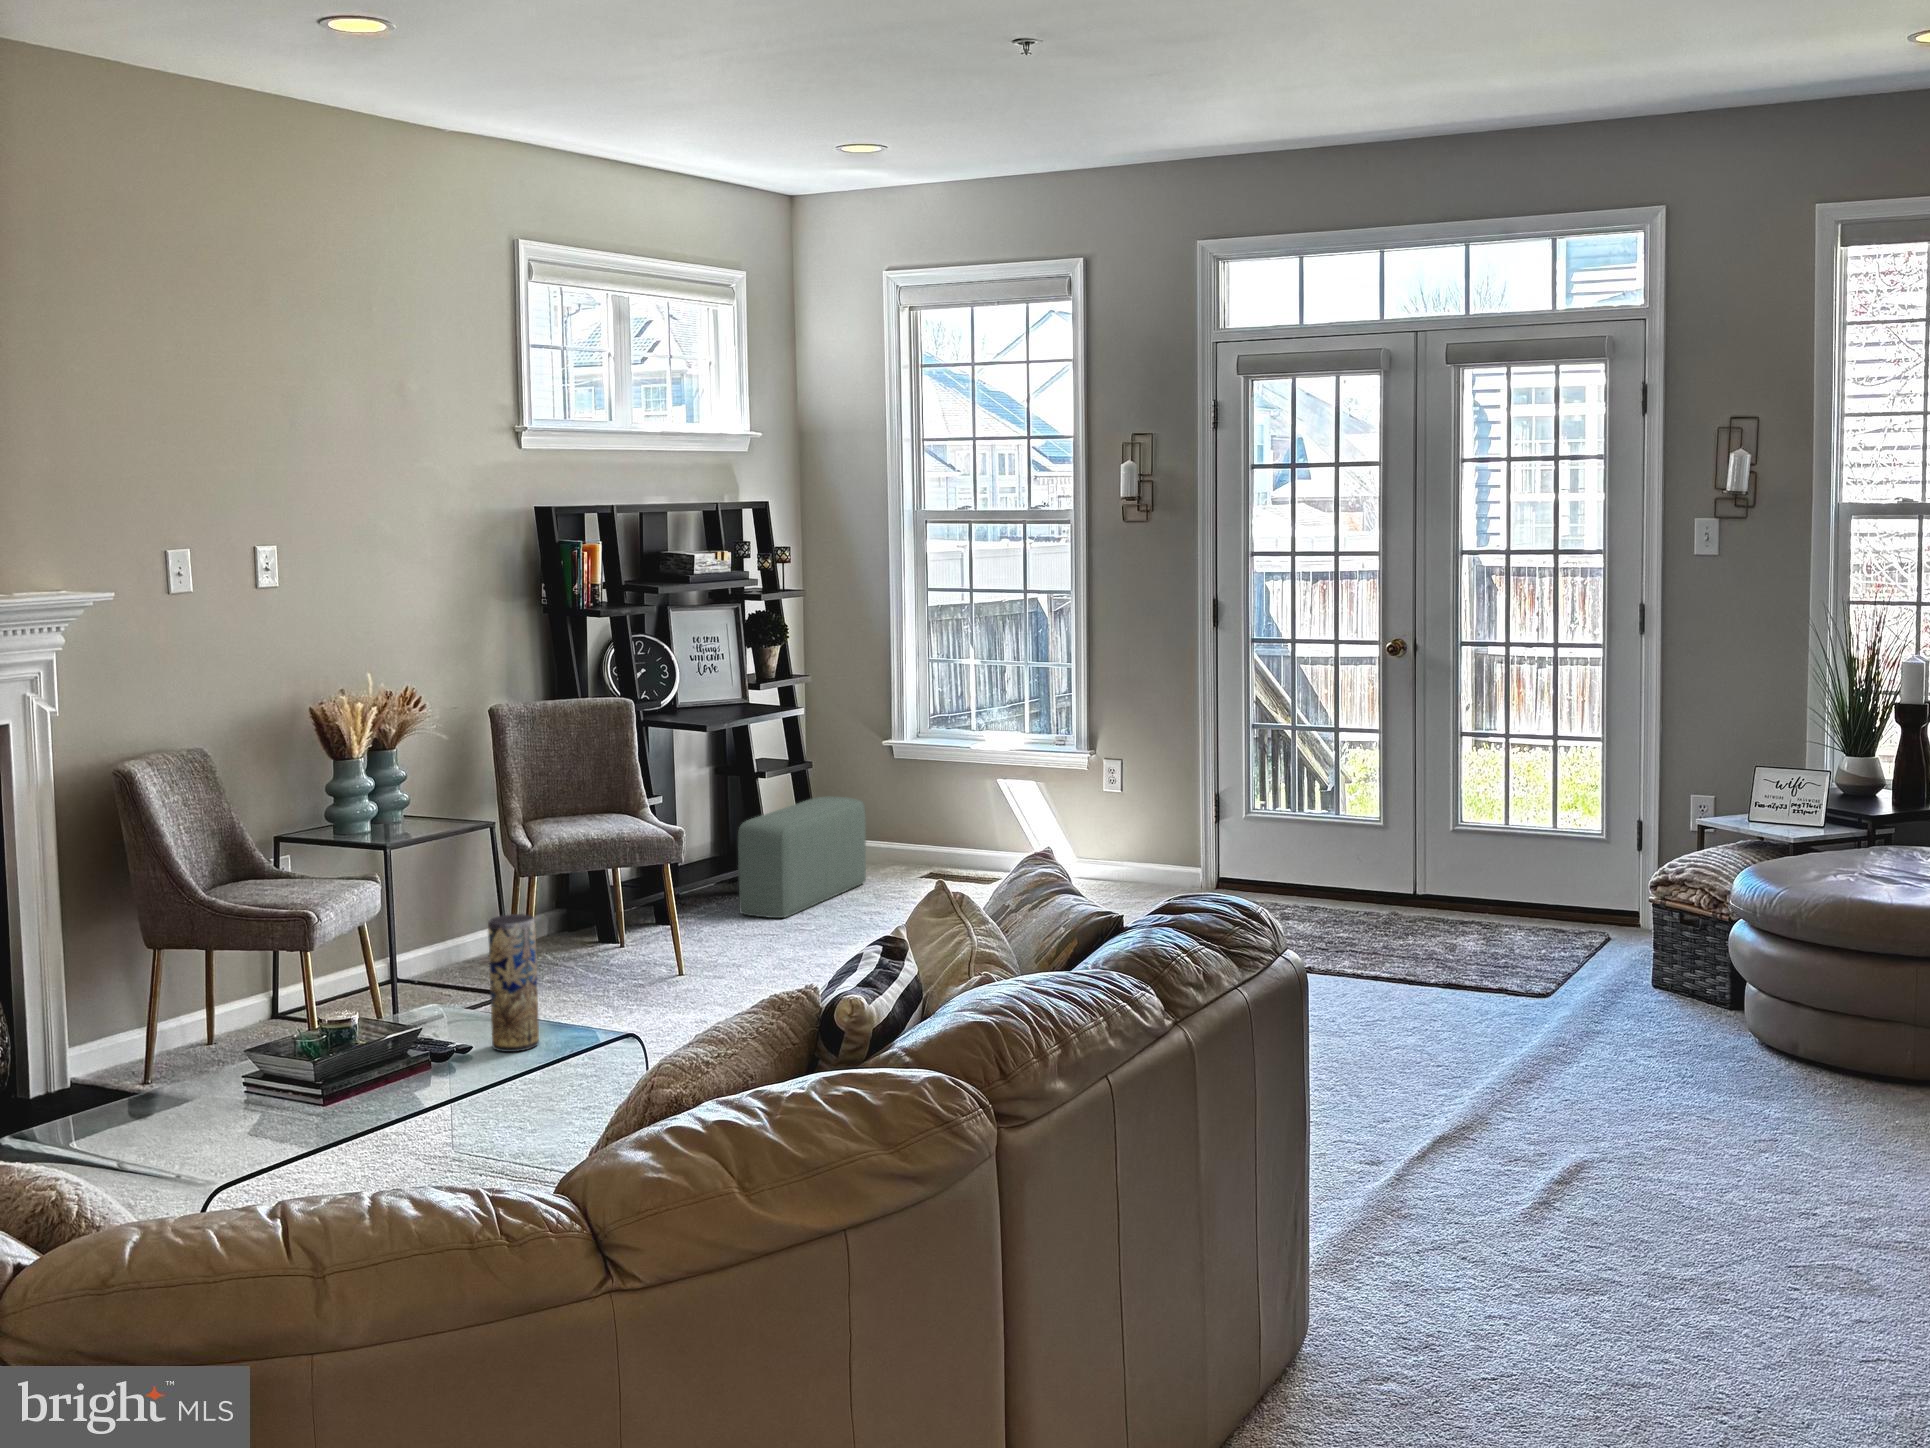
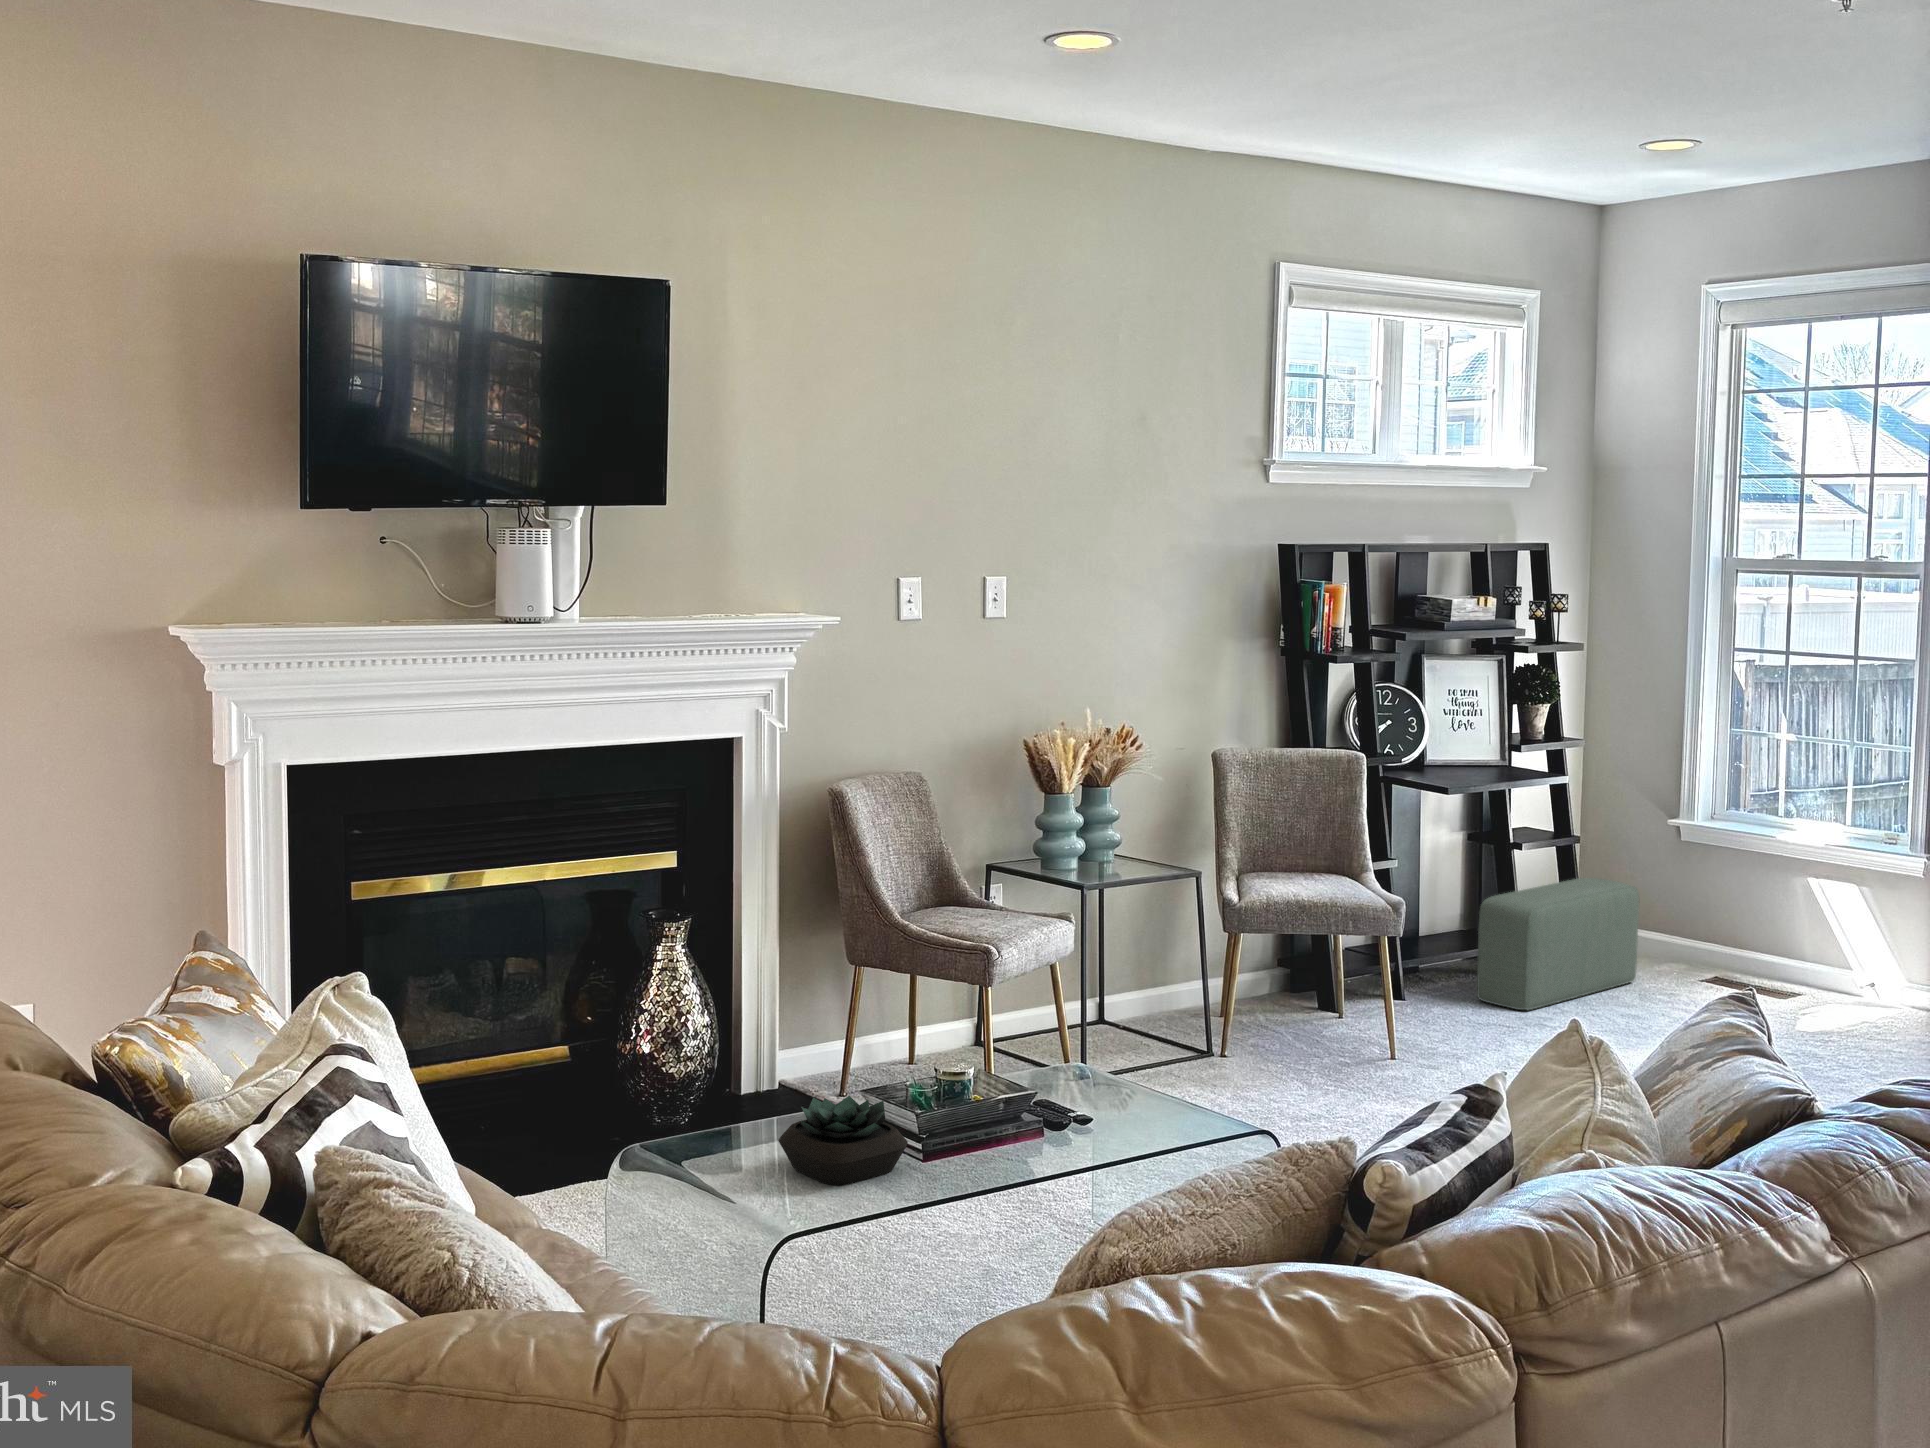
vase: present [488,914,539,1052] -> none [1113,980,1164,1129]
succulent plant: none [170,1060,309,1148] -> present [778,1096,908,1186]

